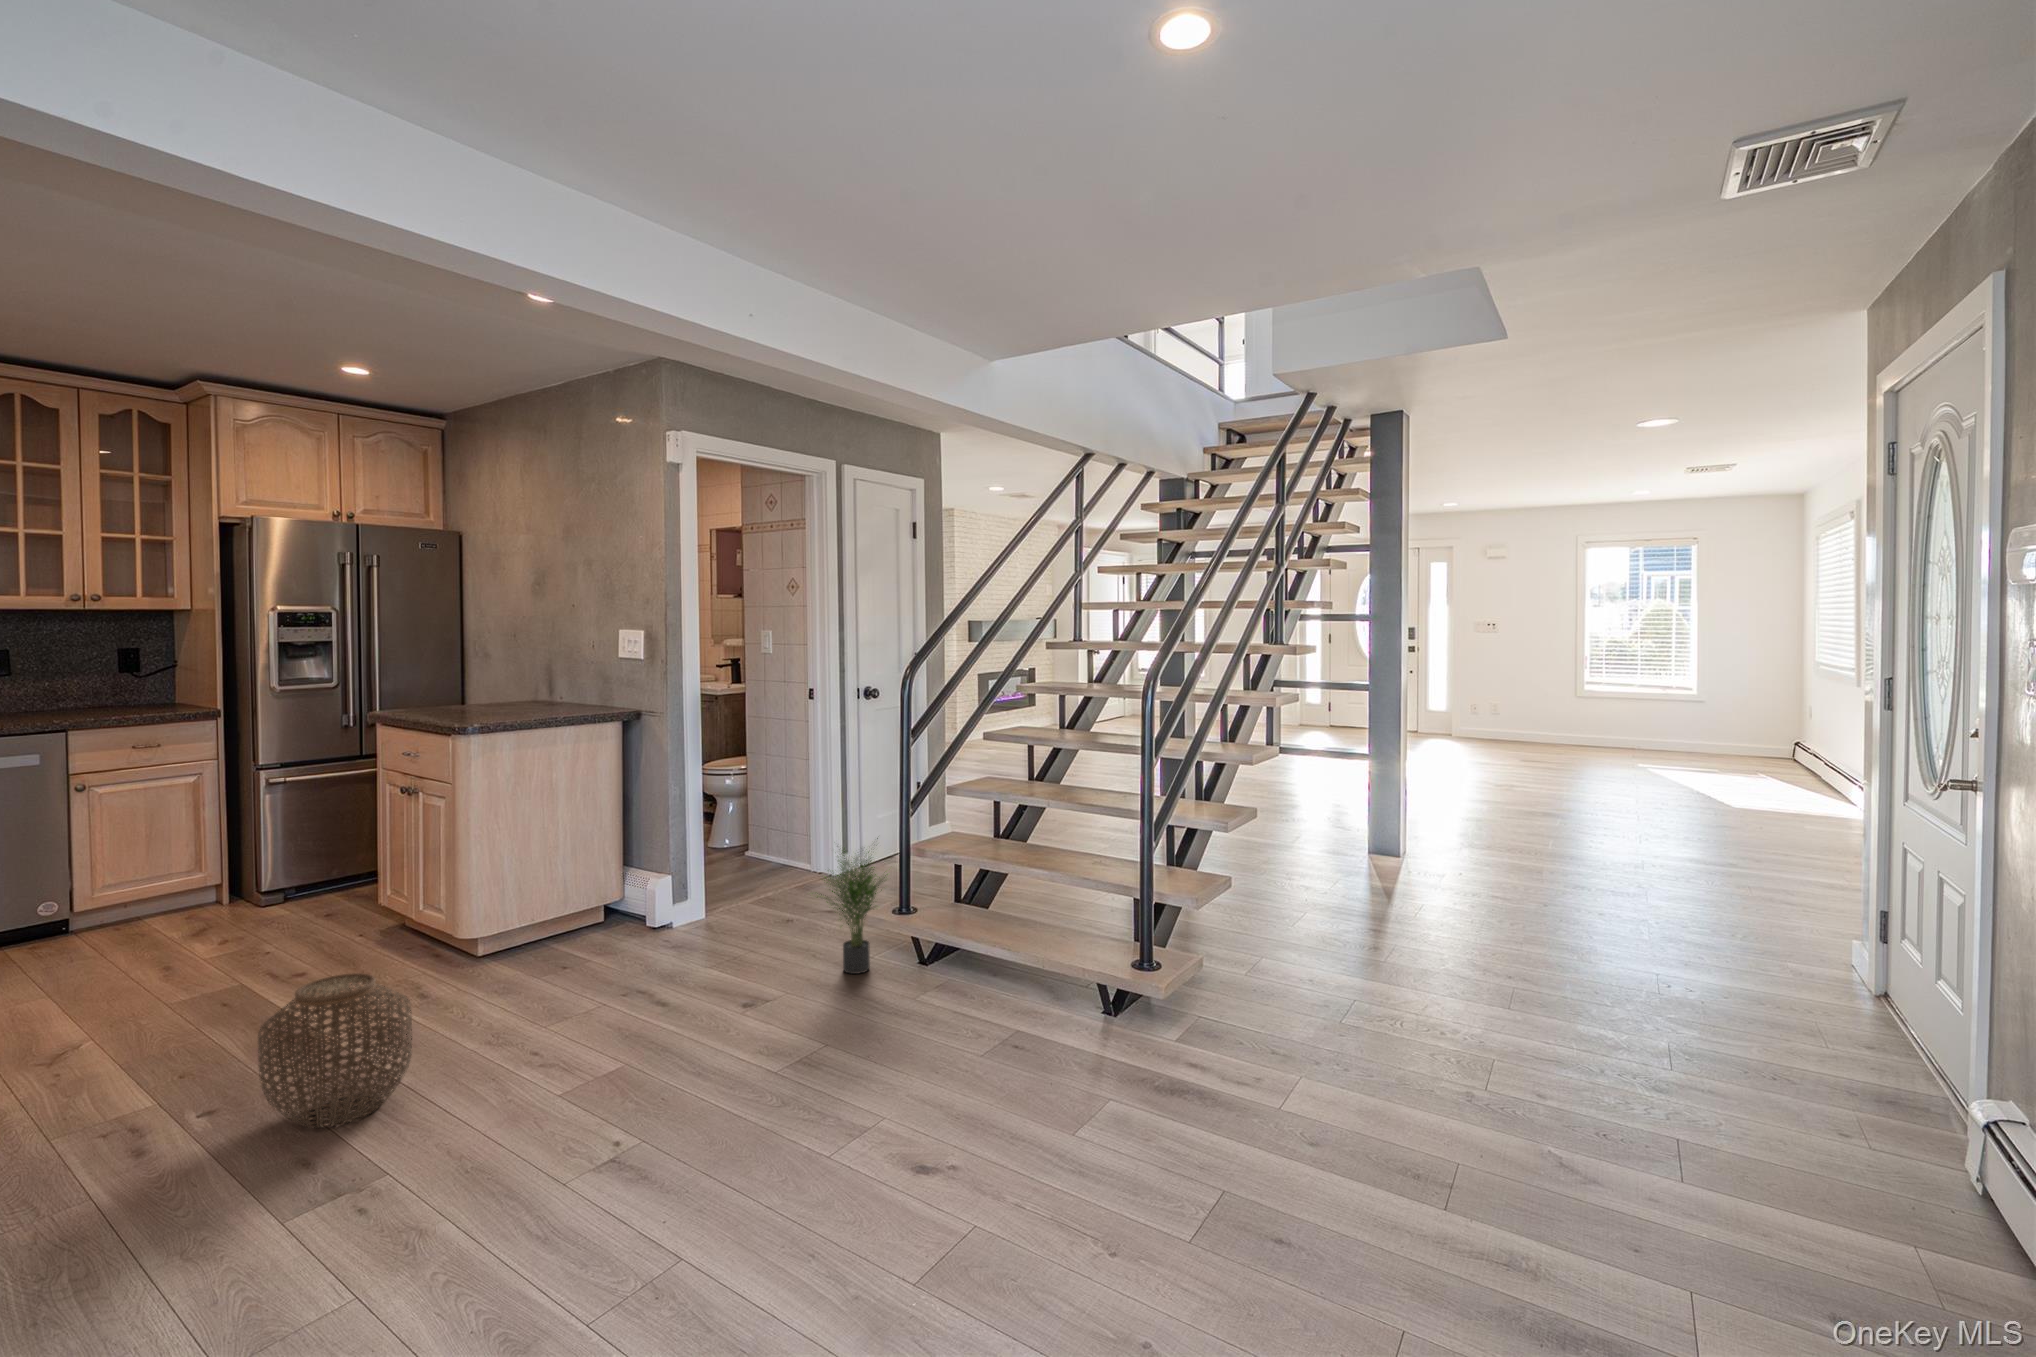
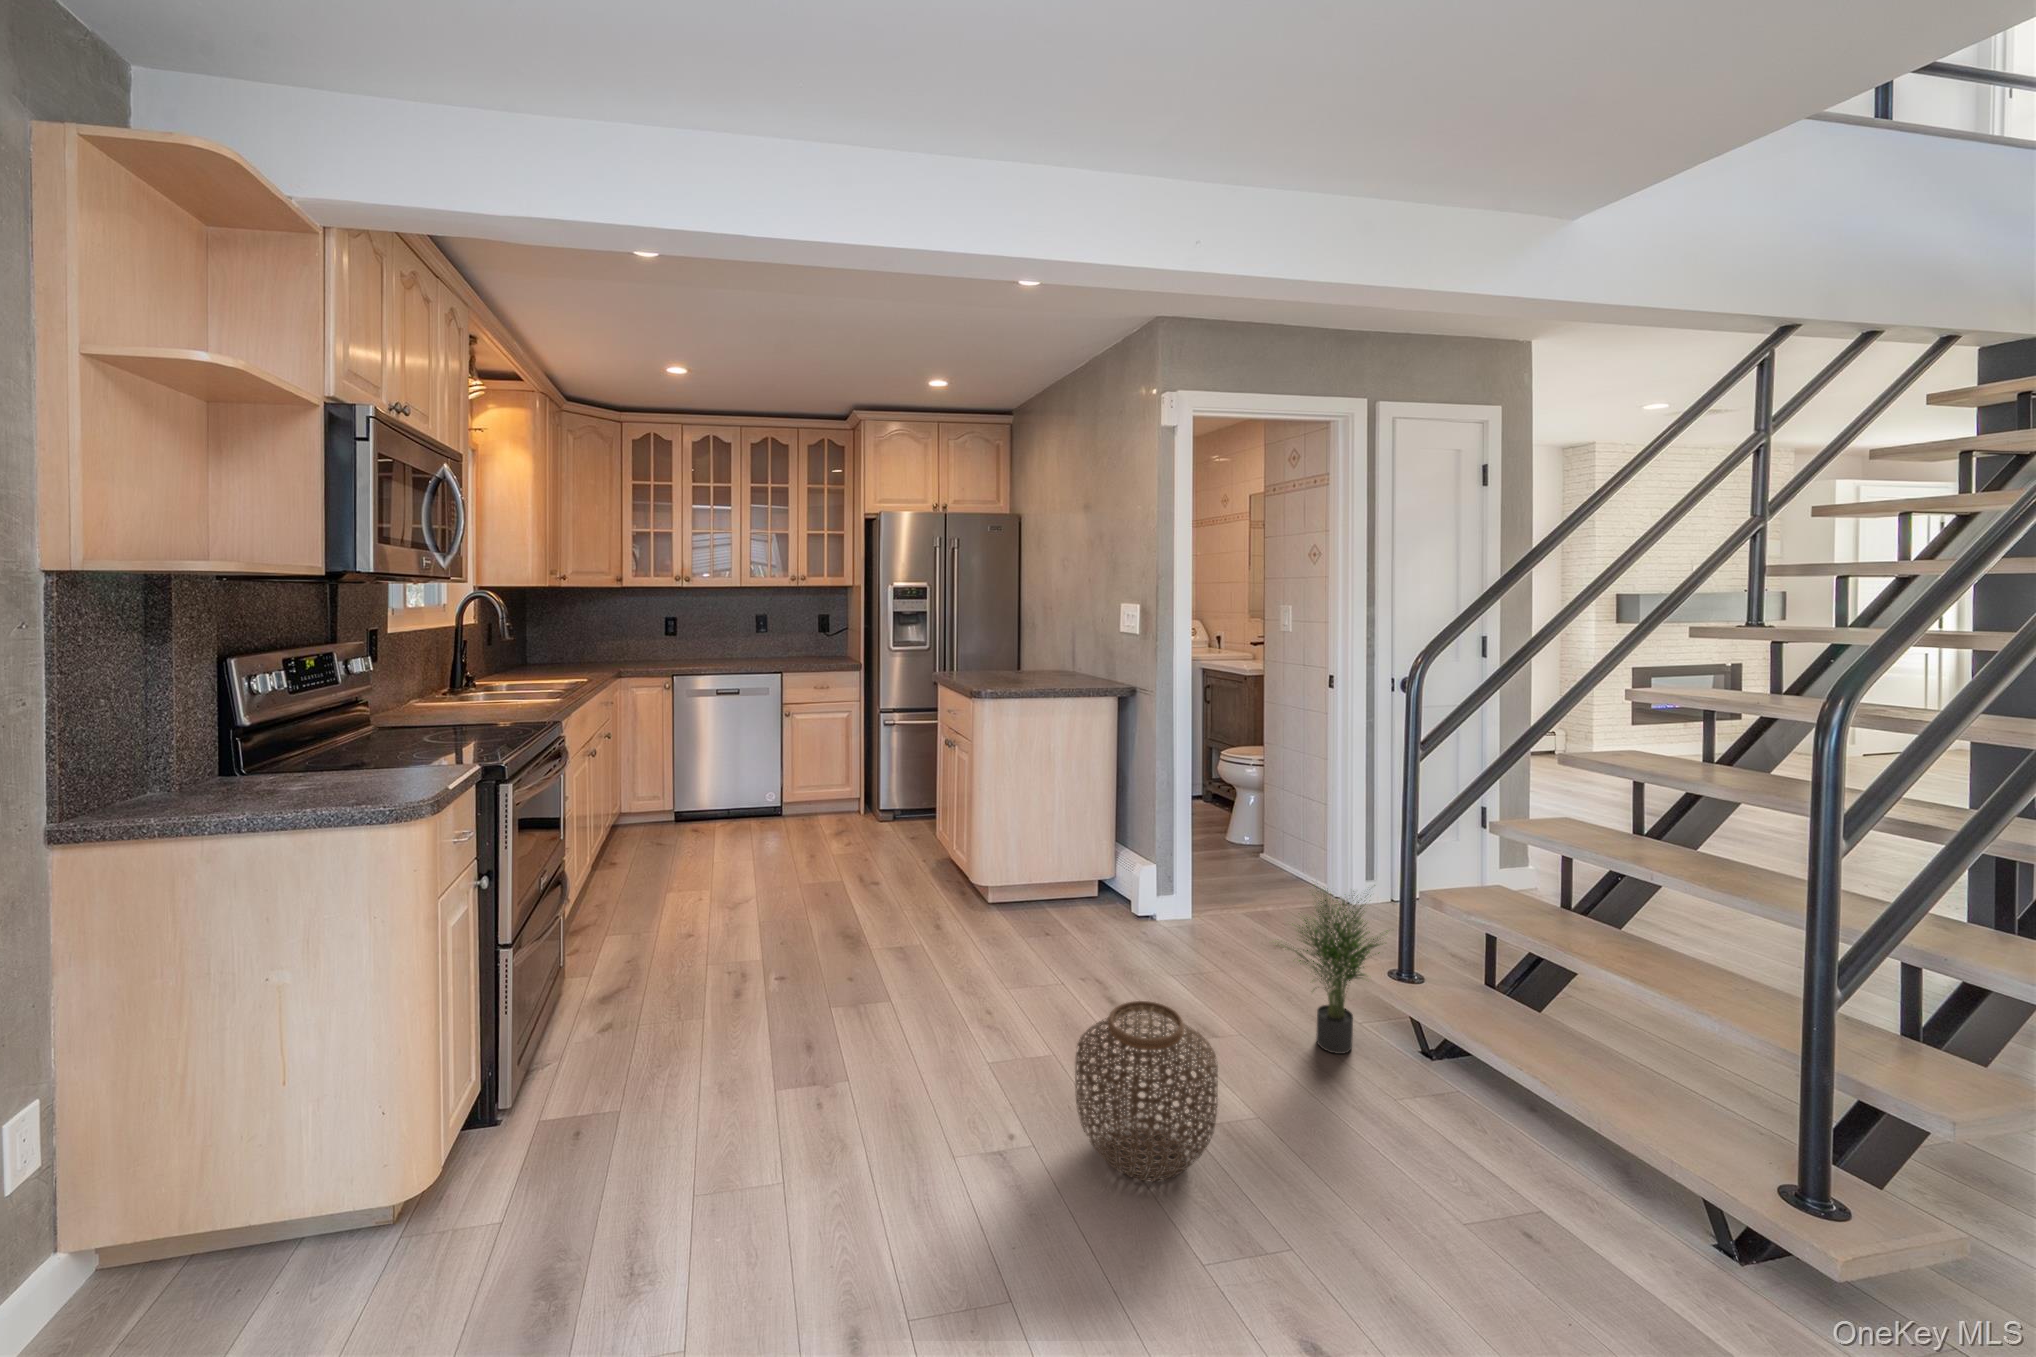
woven basket: present [258,973,412,1128] -> present [1075,1001,1218,1181]

